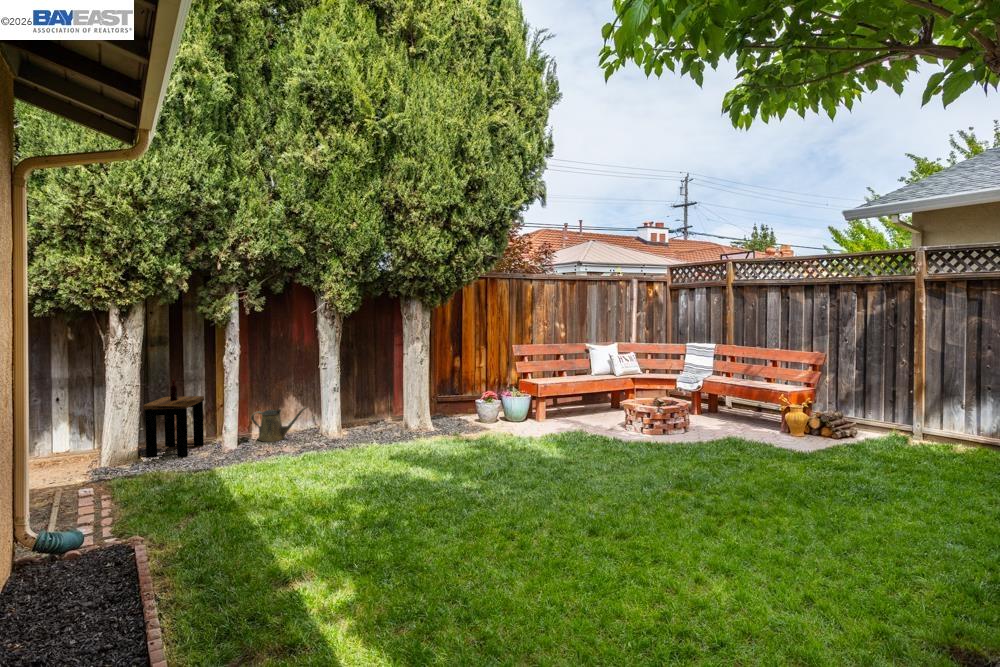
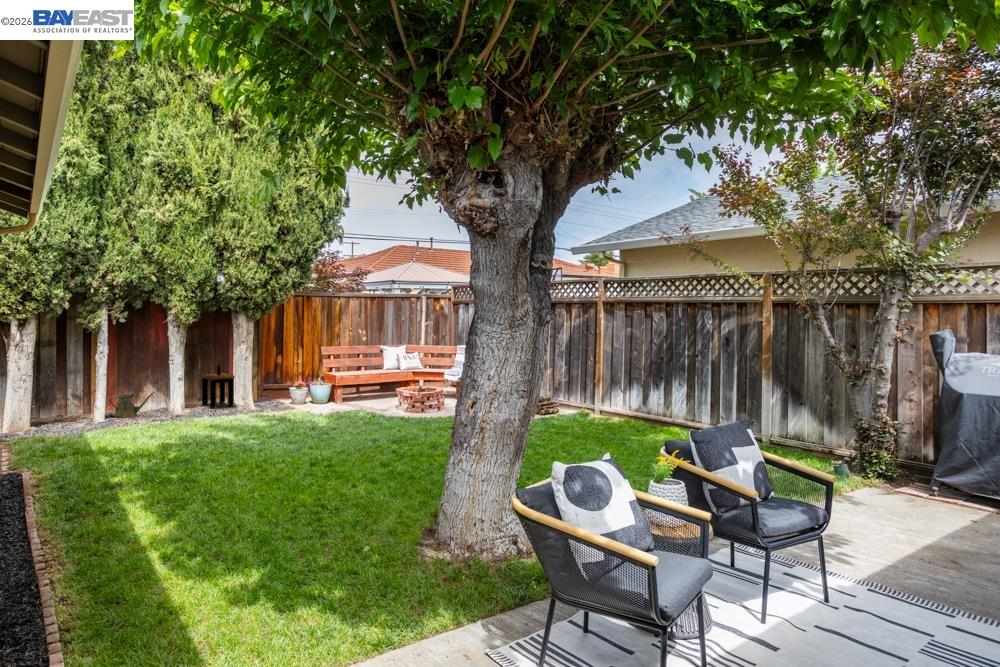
side table: present [143,379,204,458] -> present [201,363,235,409]

